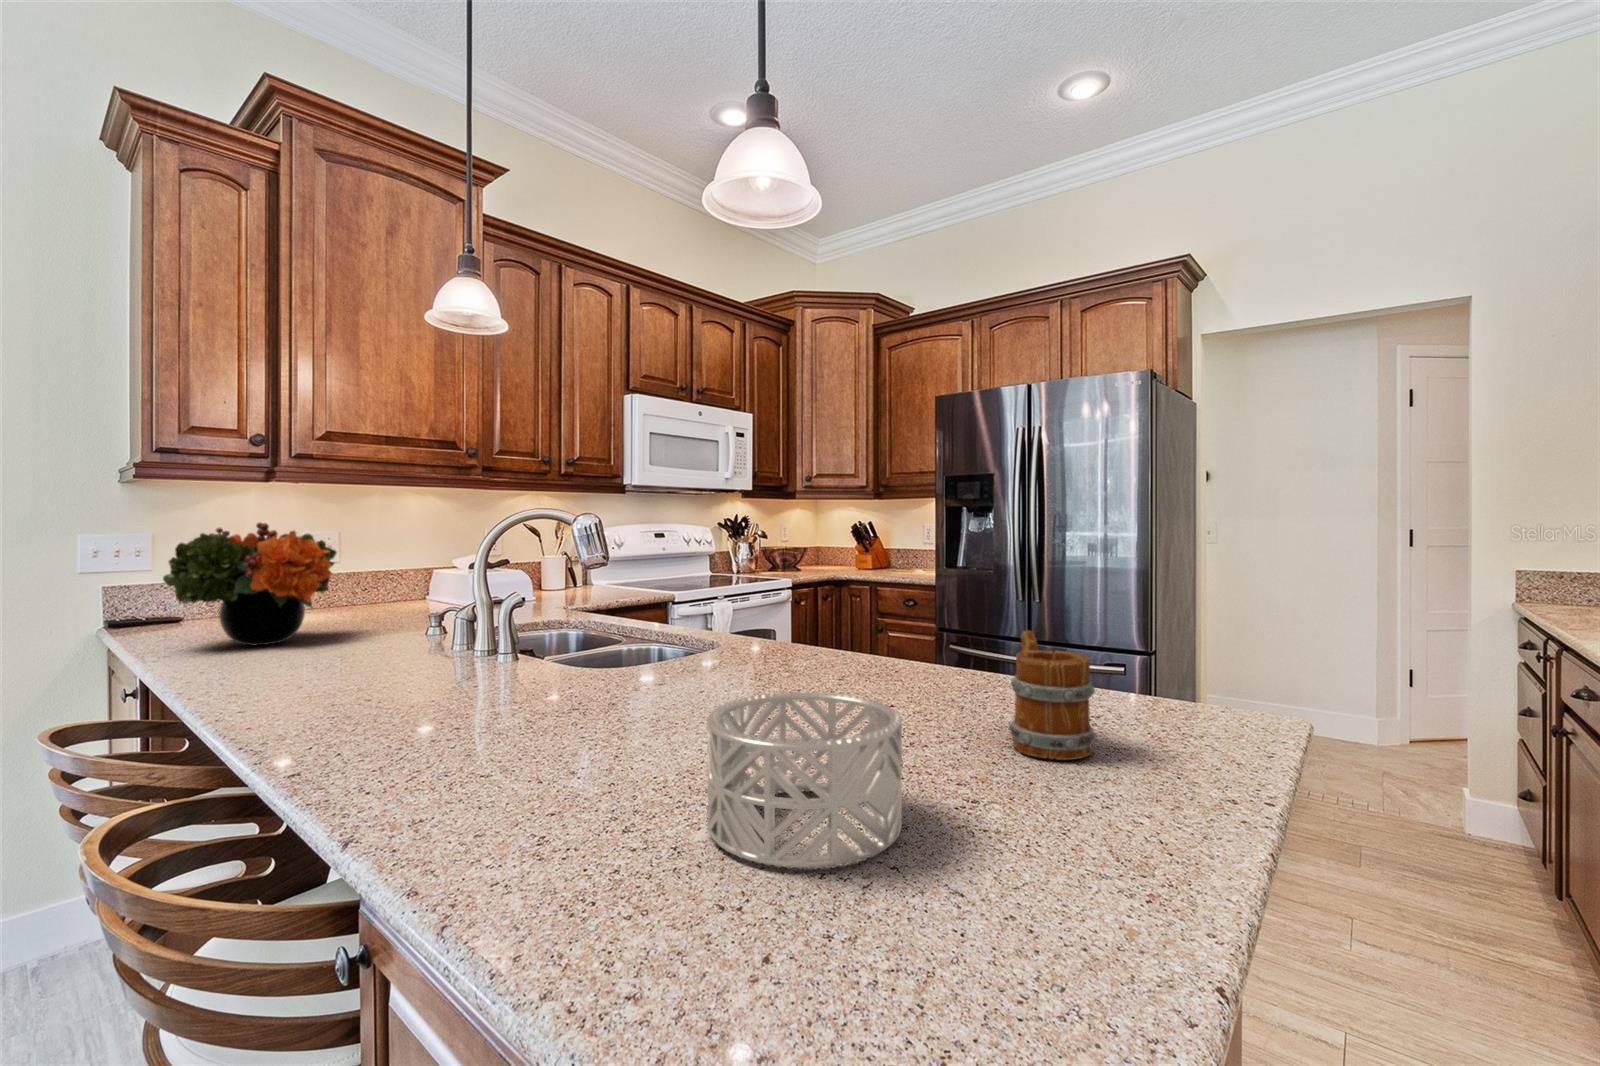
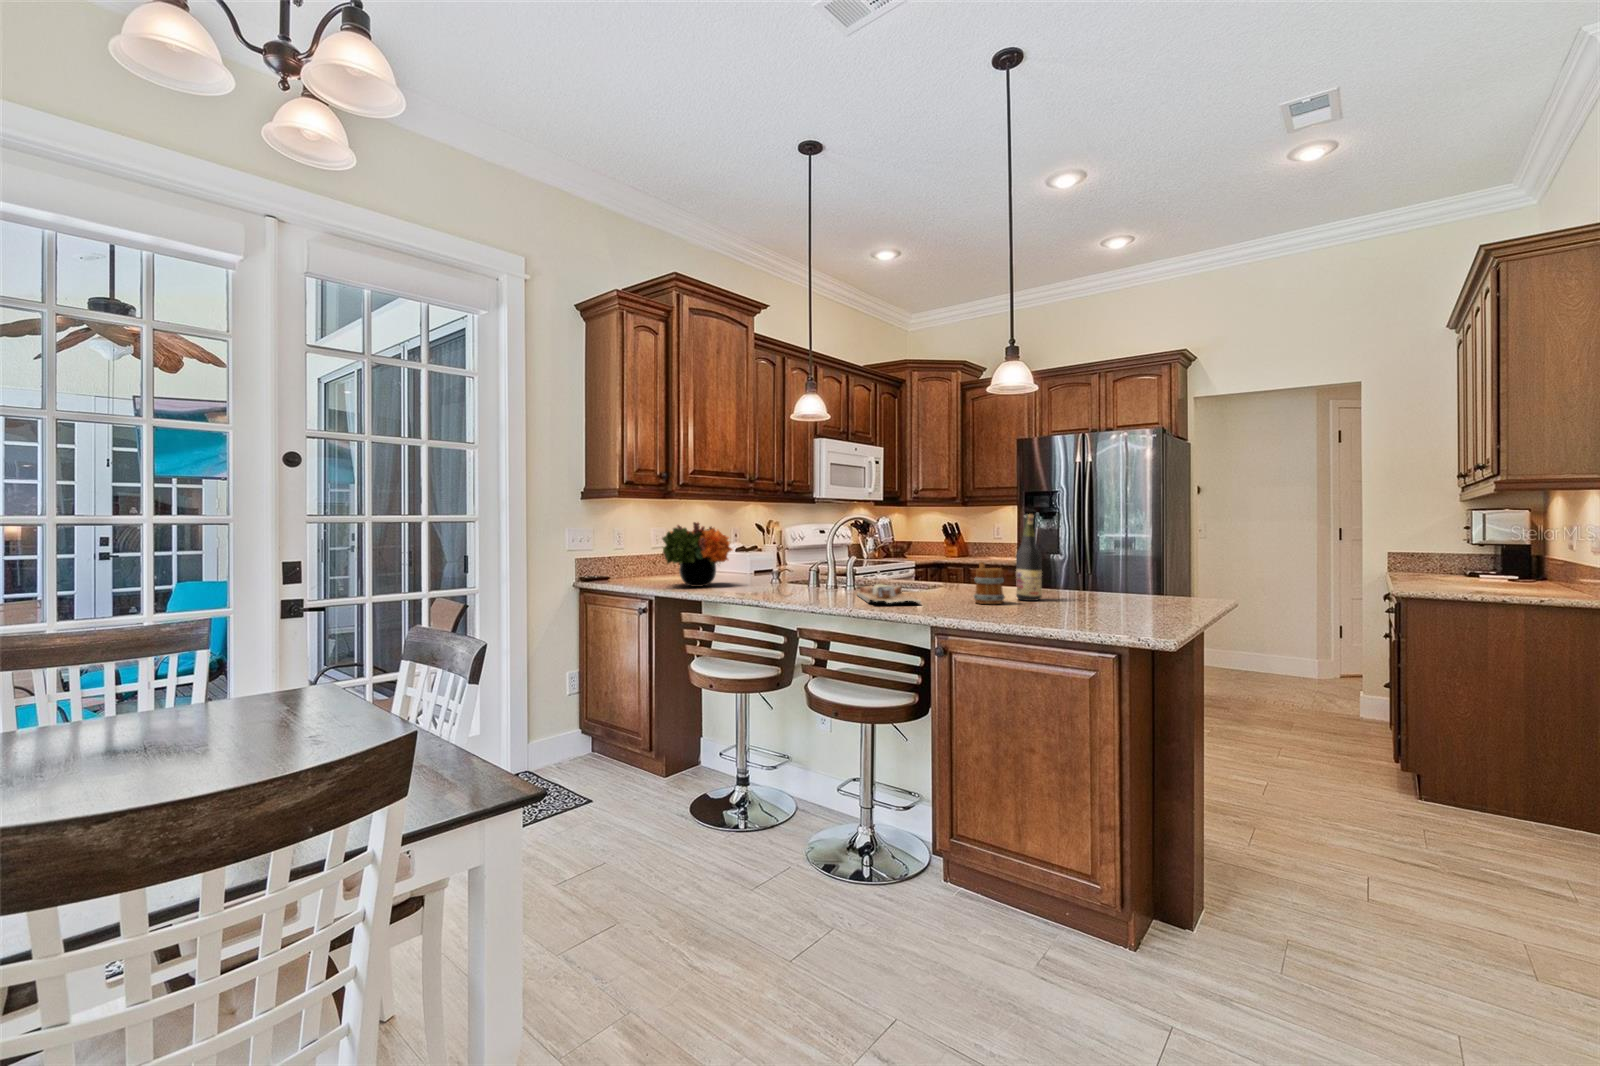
wine bottle: none [770,510,827,719] -> present [1016,514,1042,601]
mug: present [1008,631,1097,760] -> present [973,562,1005,604]
cutting board: none [356,661,557,742] -> present [857,584,921,604]
decorative bowl: present [707,691,902,869] -> none [1042,577,1108,618]

